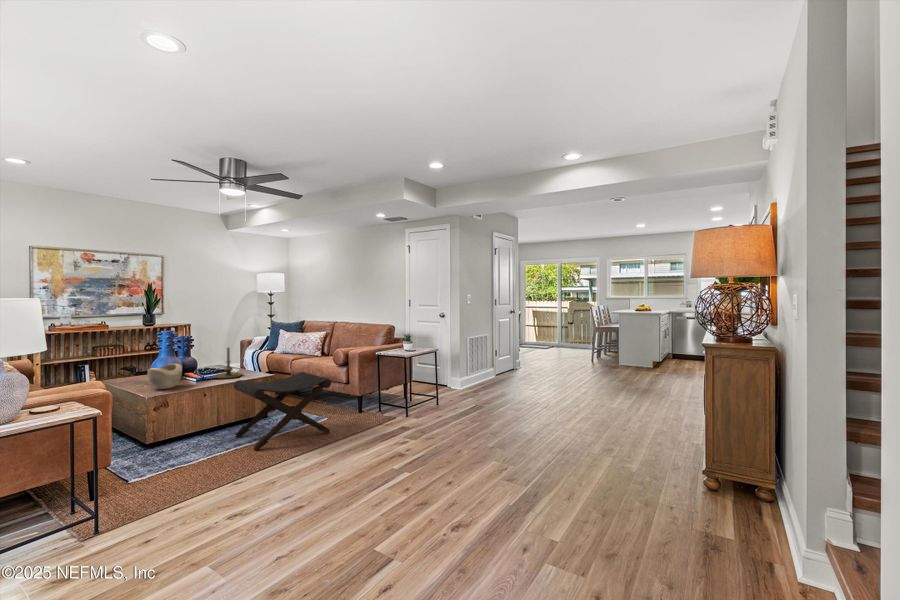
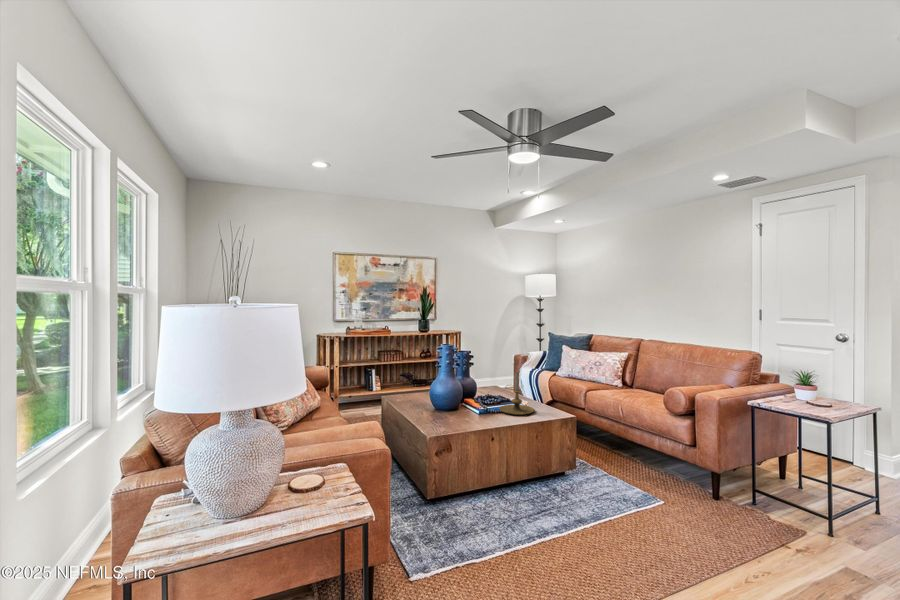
decorative bowl: present [148,364,182,389] -> none [429,389,466,423]
footstool: present [234,372,331,450] -> none [533,421,690,554]

